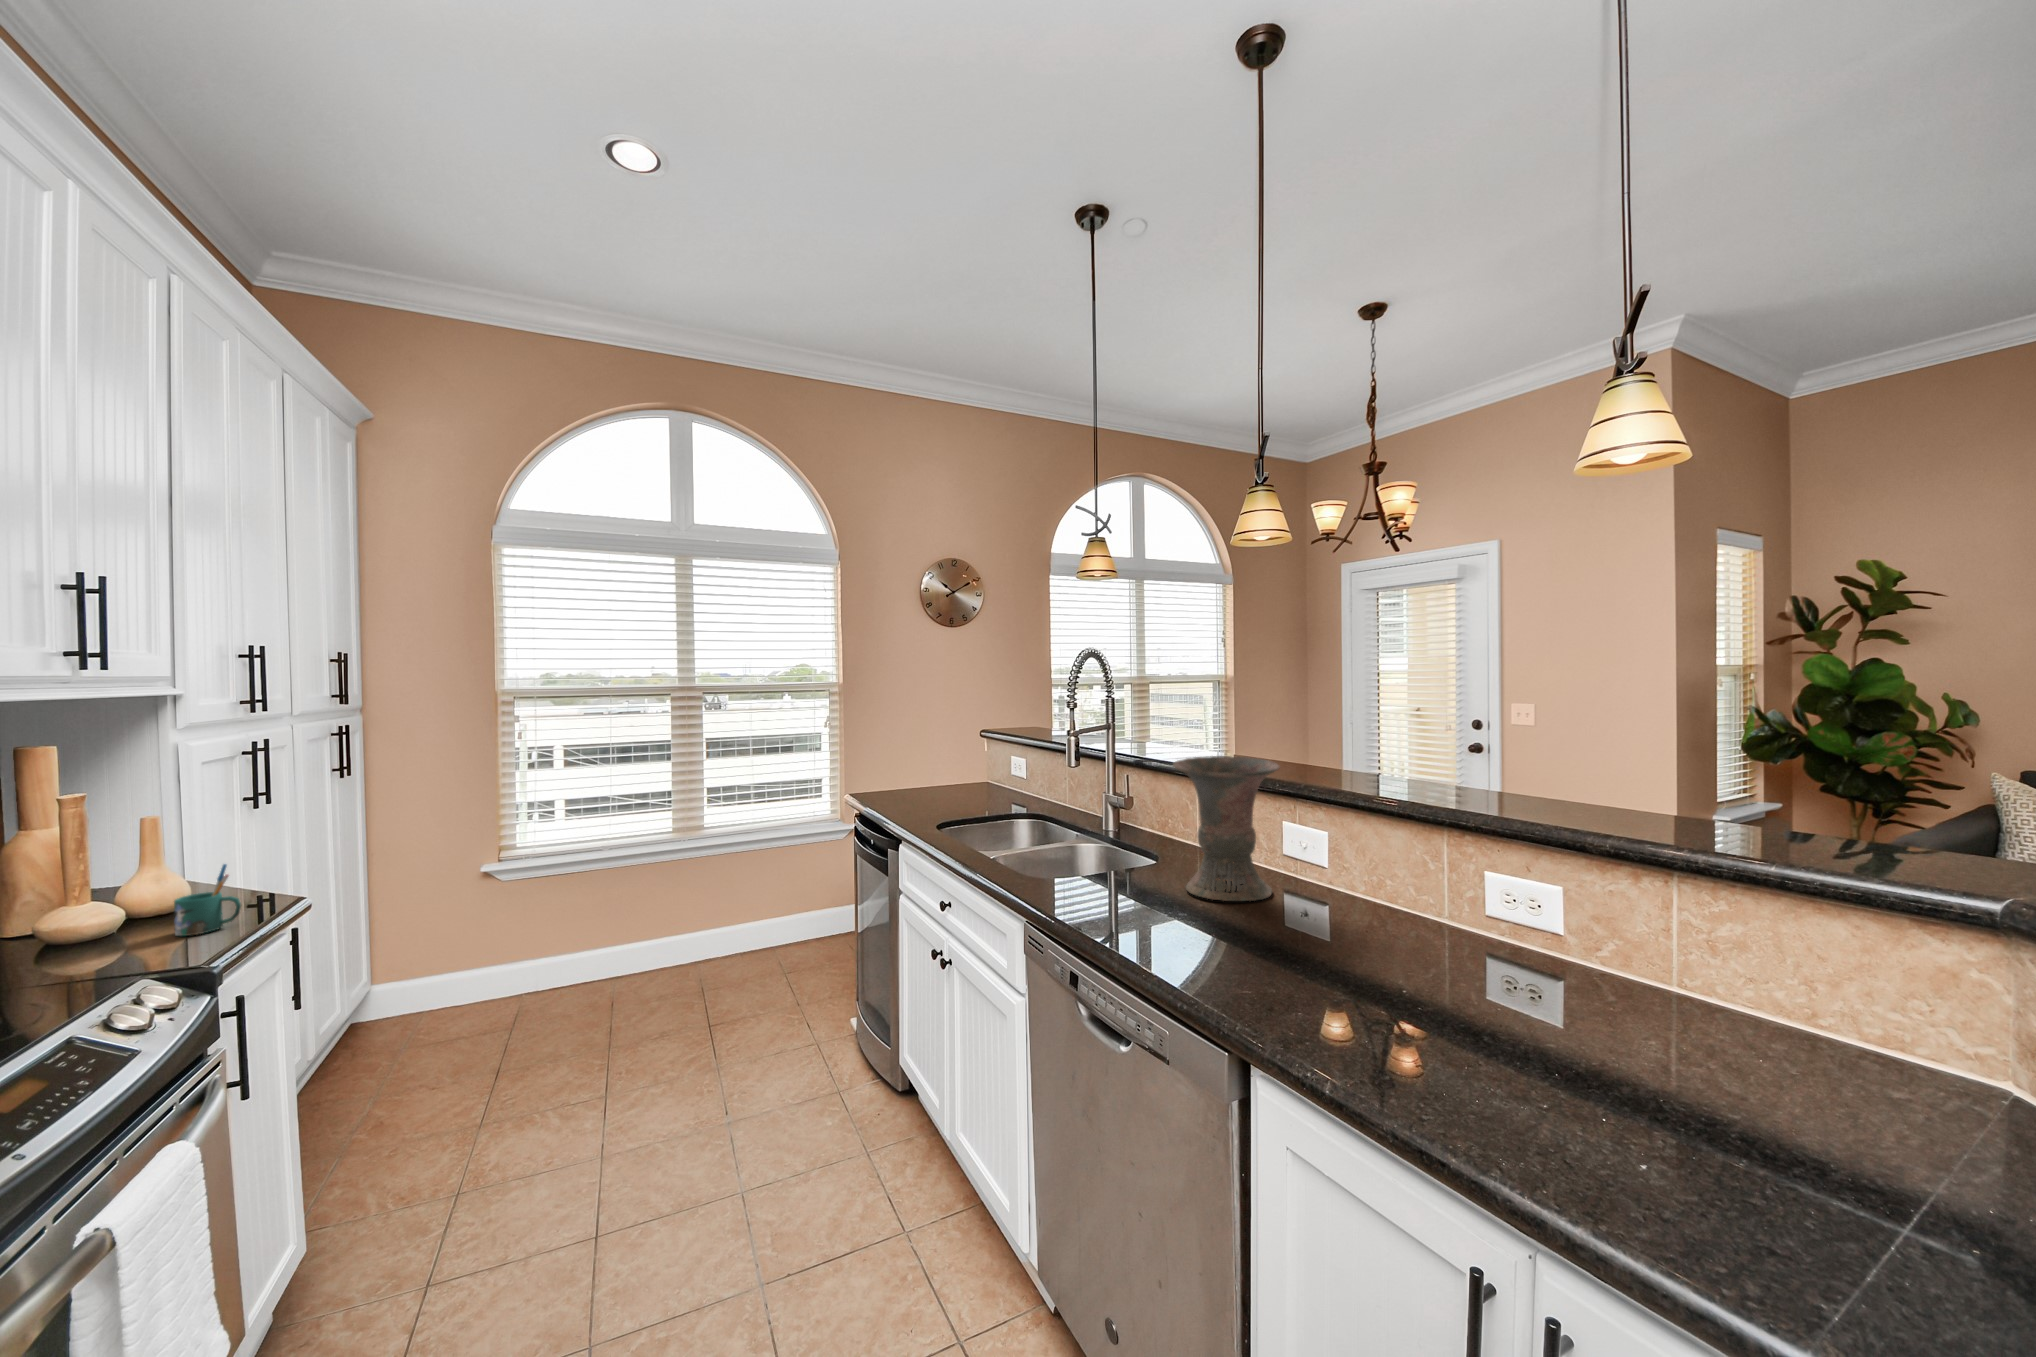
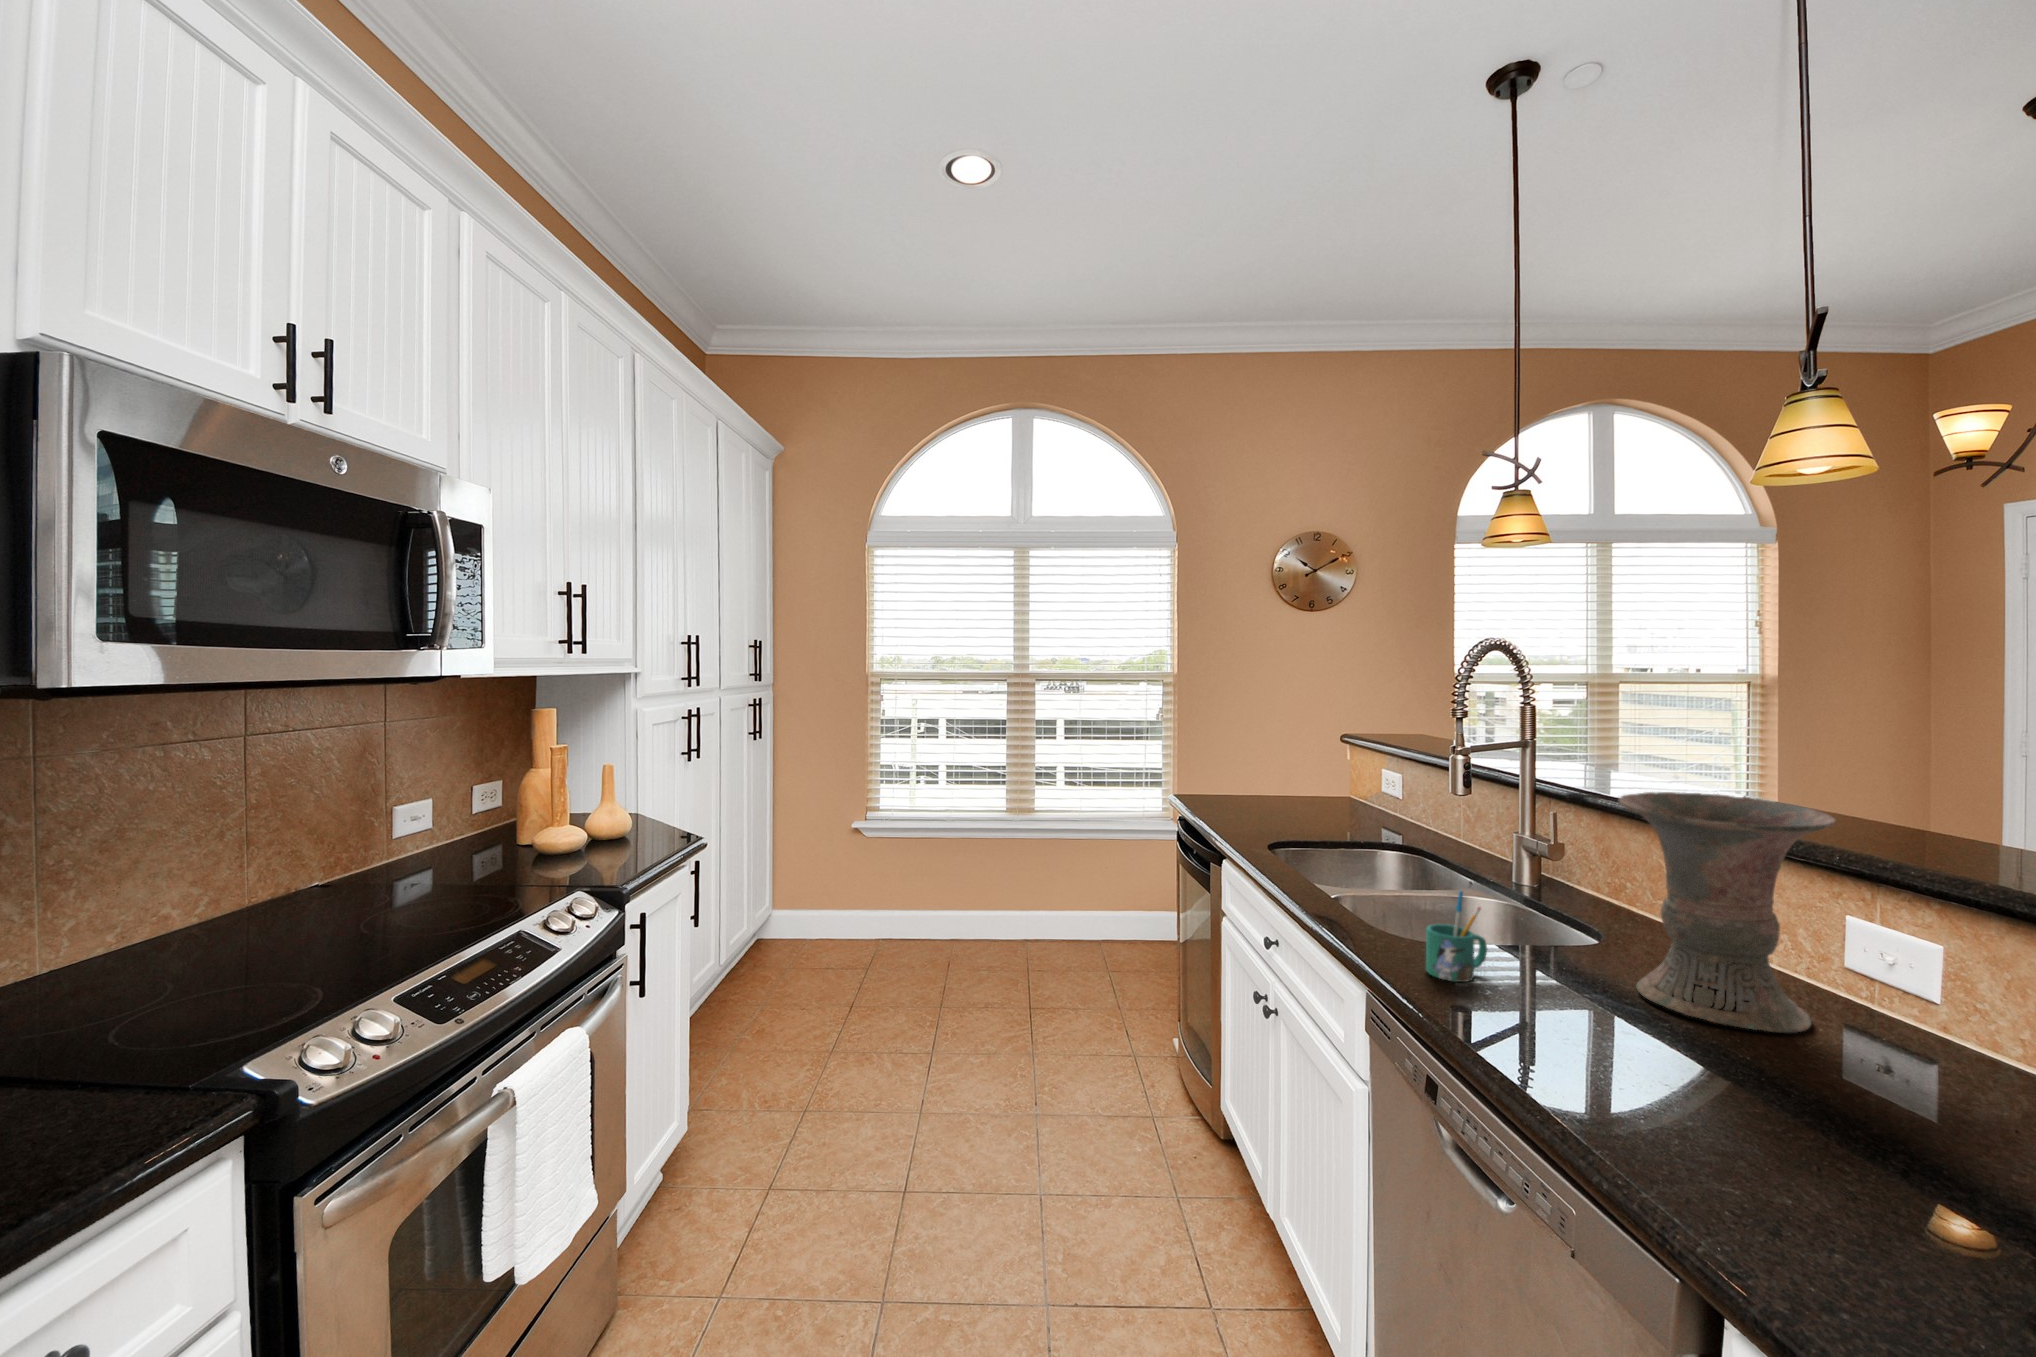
mug: present [174,864,241,936] -> present [1426,891,1487,982]

